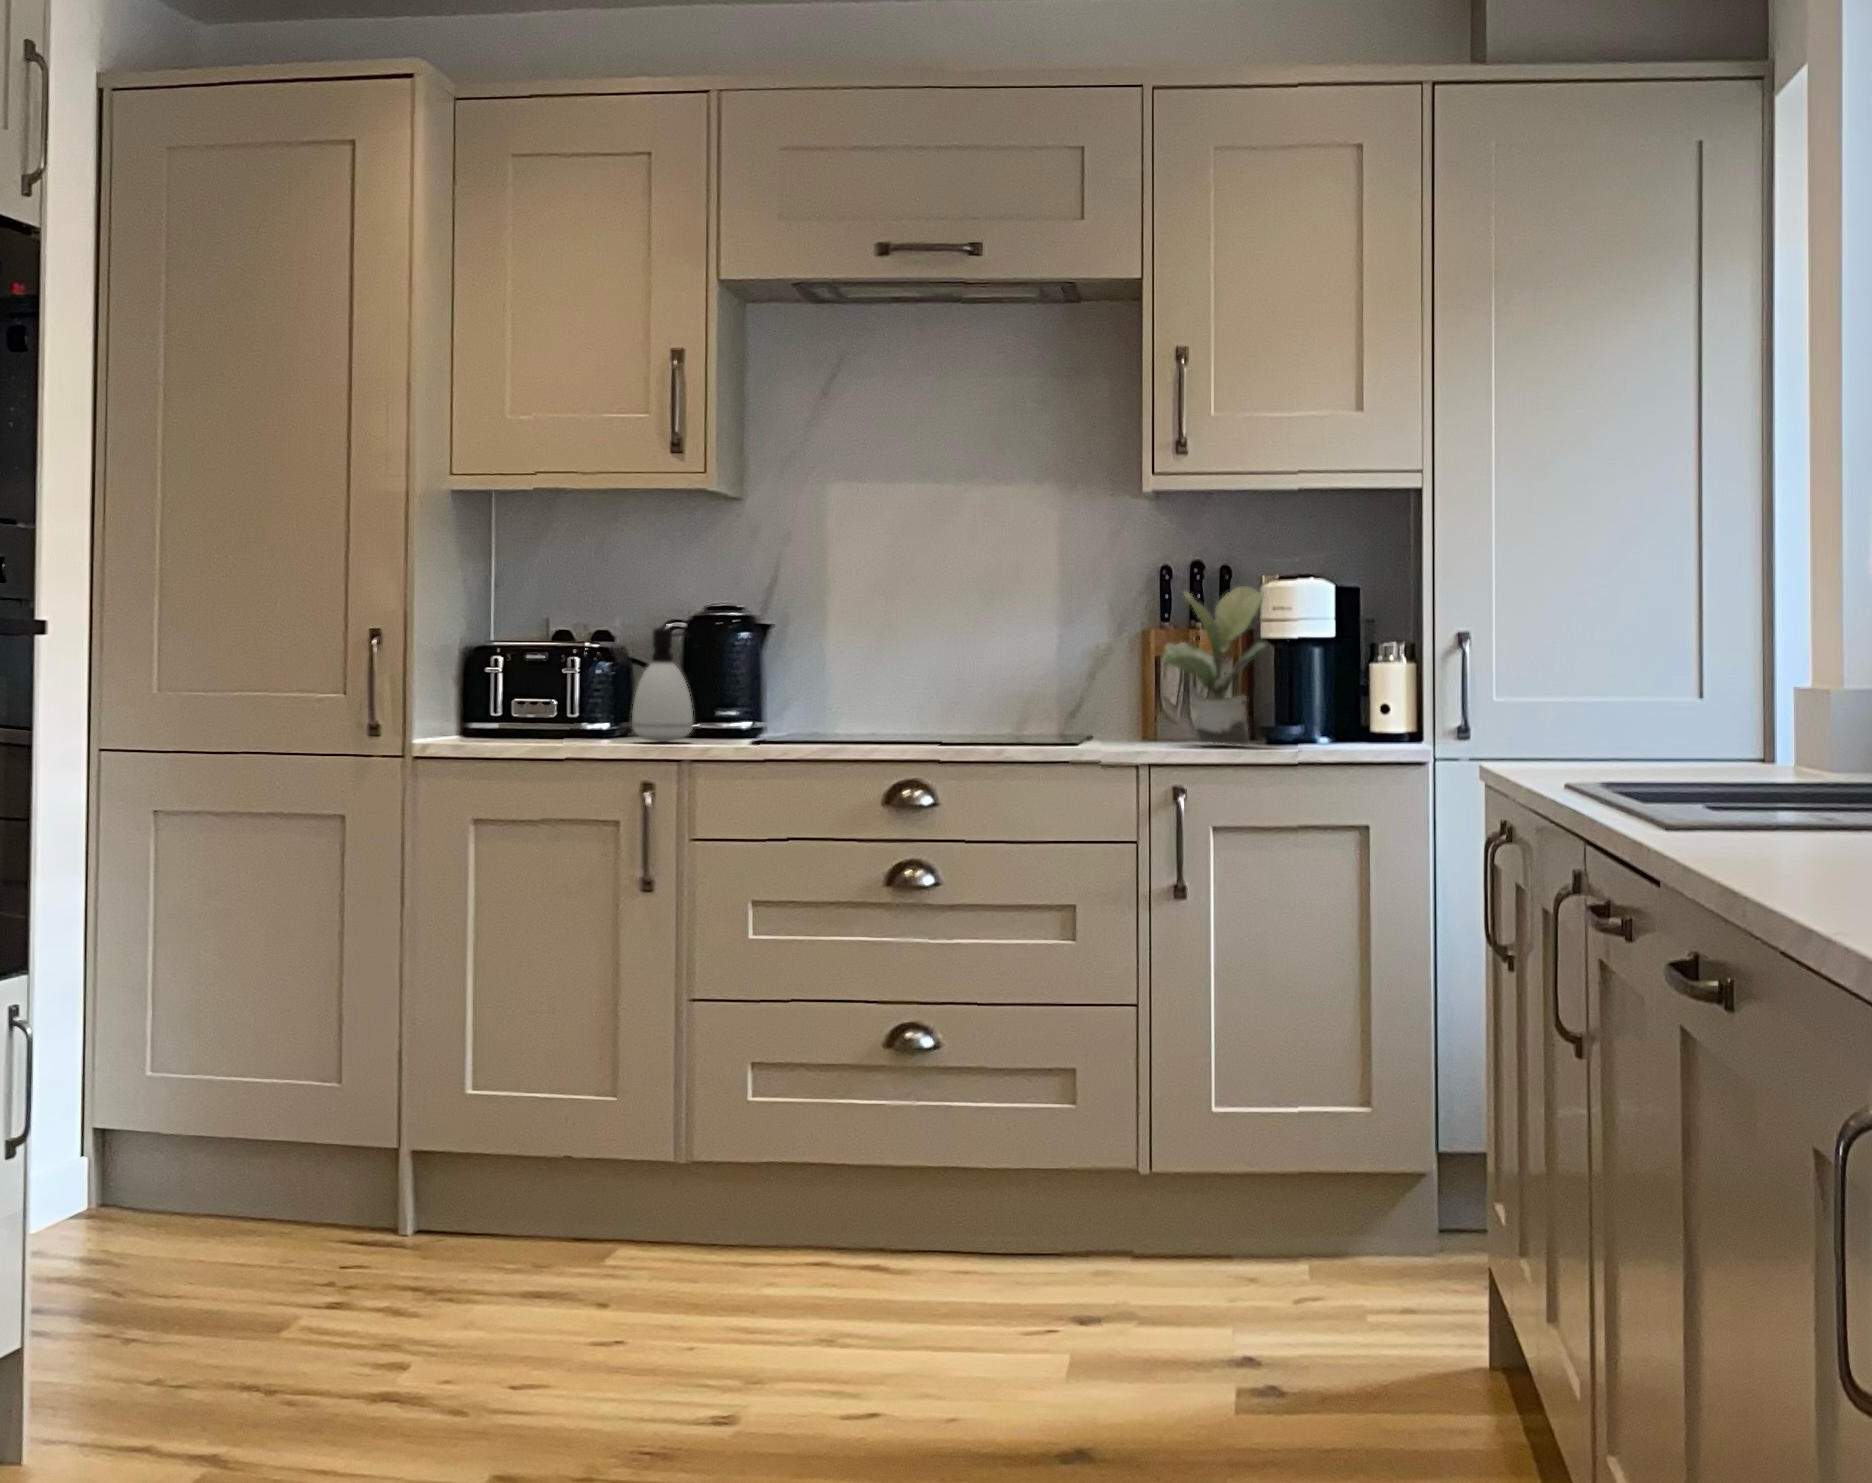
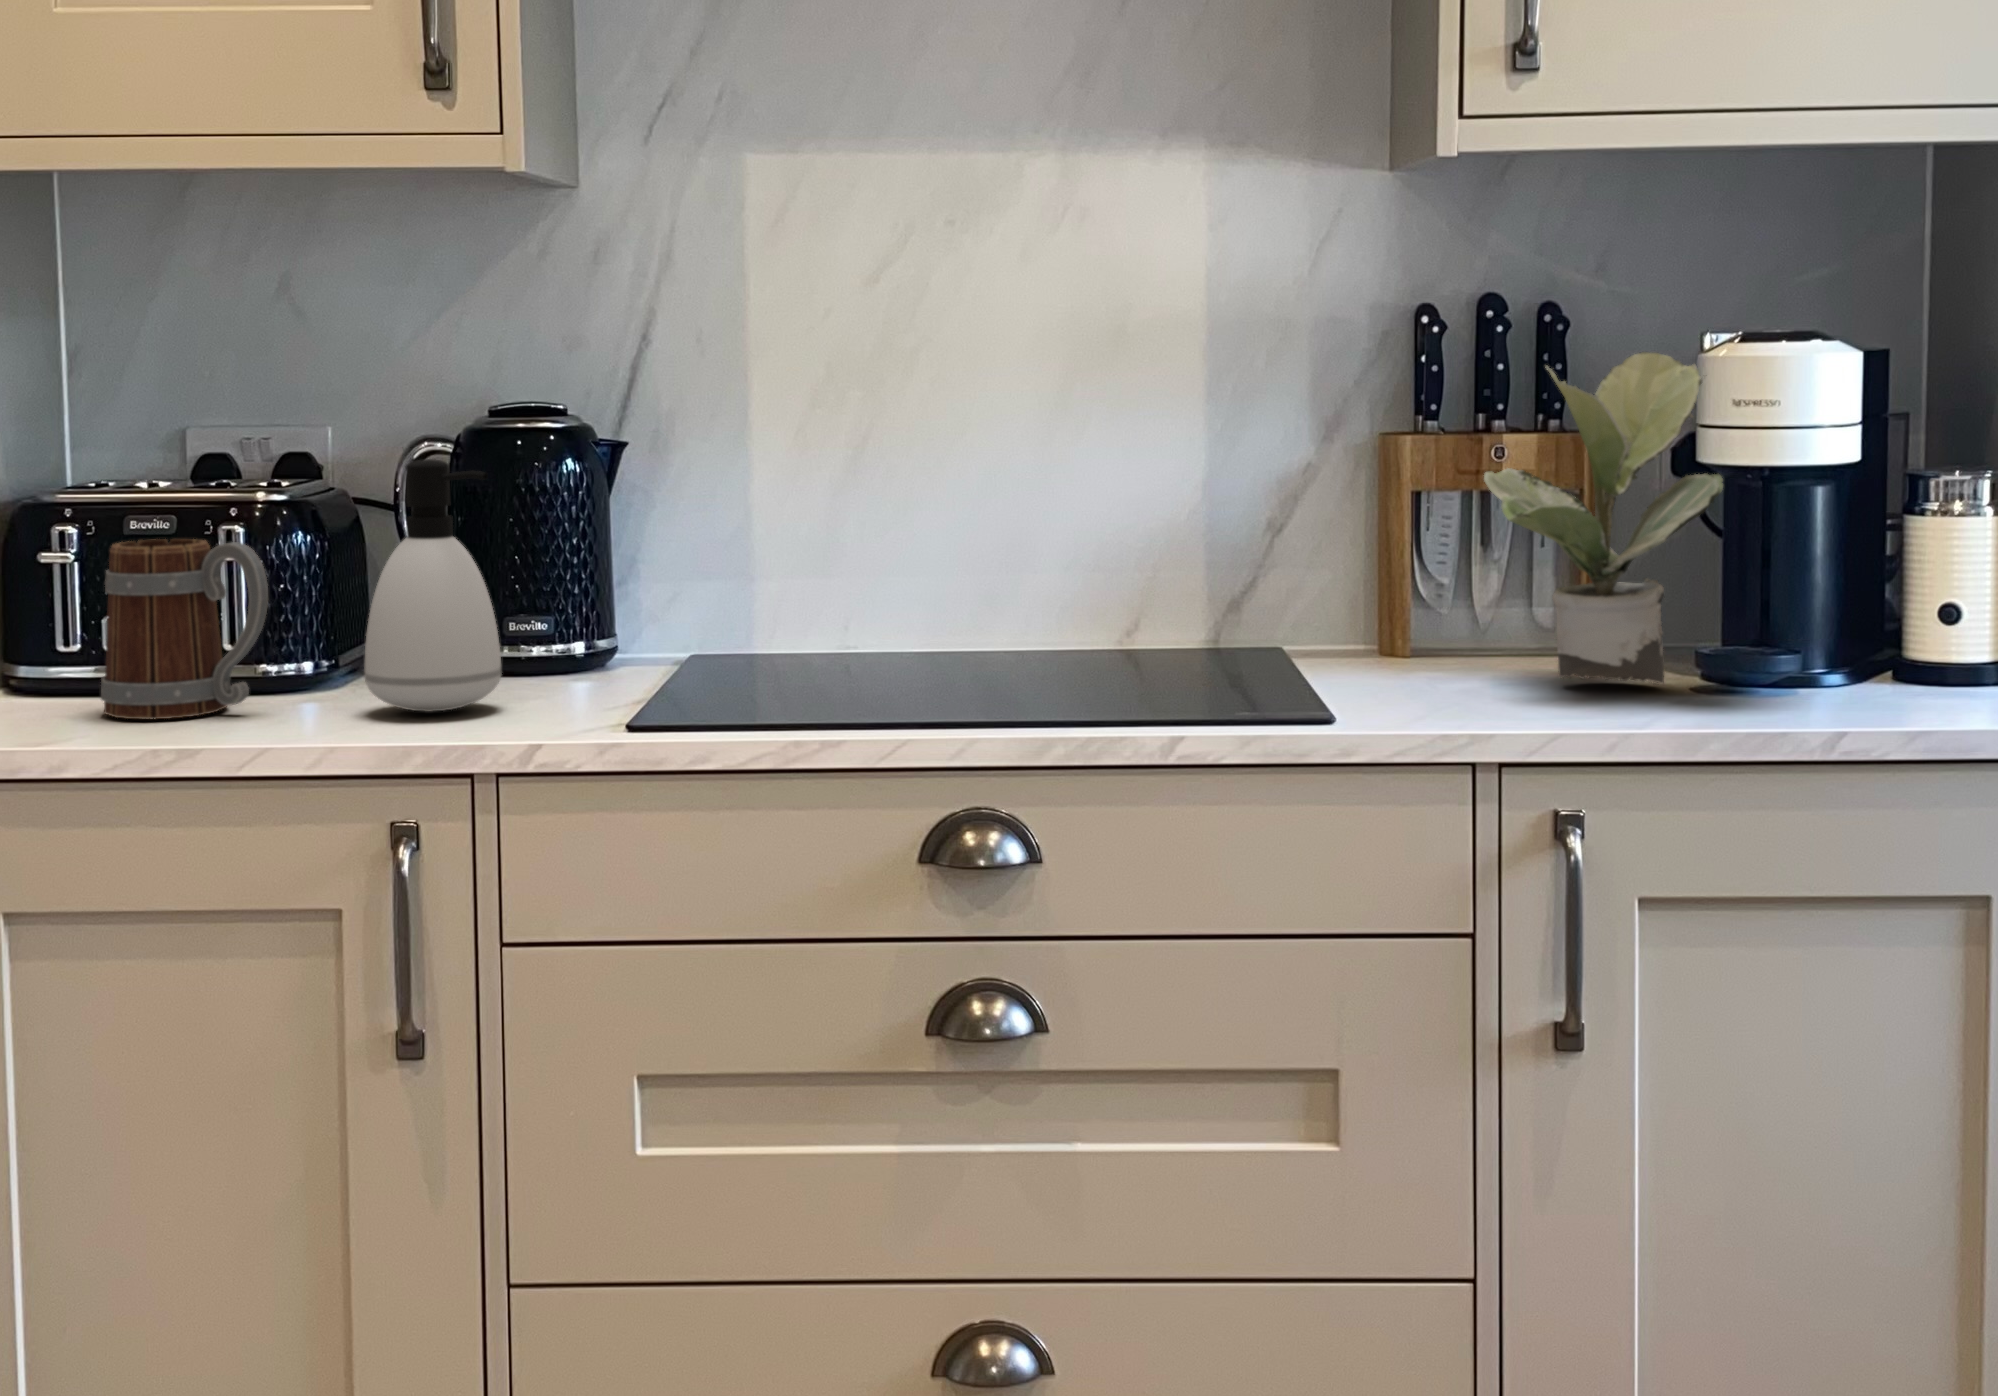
mug: none [512,664,589,742] -> present [101,539,268,719]

